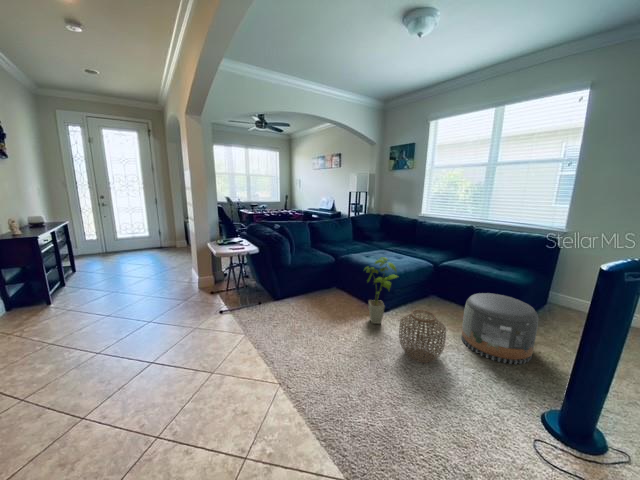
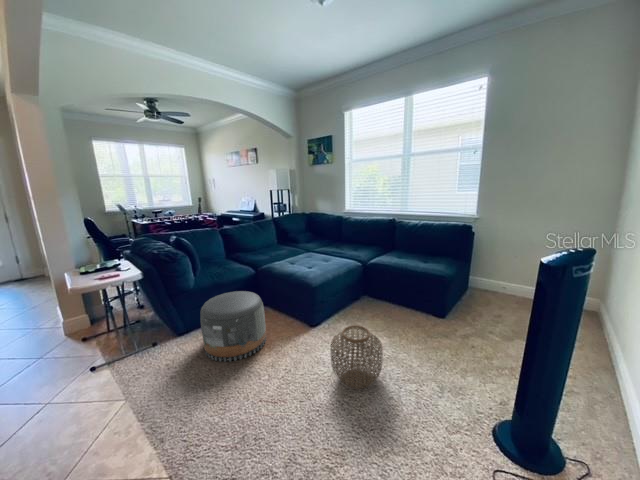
house plant: present [365,257,397,324] -> none [285,266,327,346]
pouf: present [461,293,538,364] -> present [201,291,266,362]

